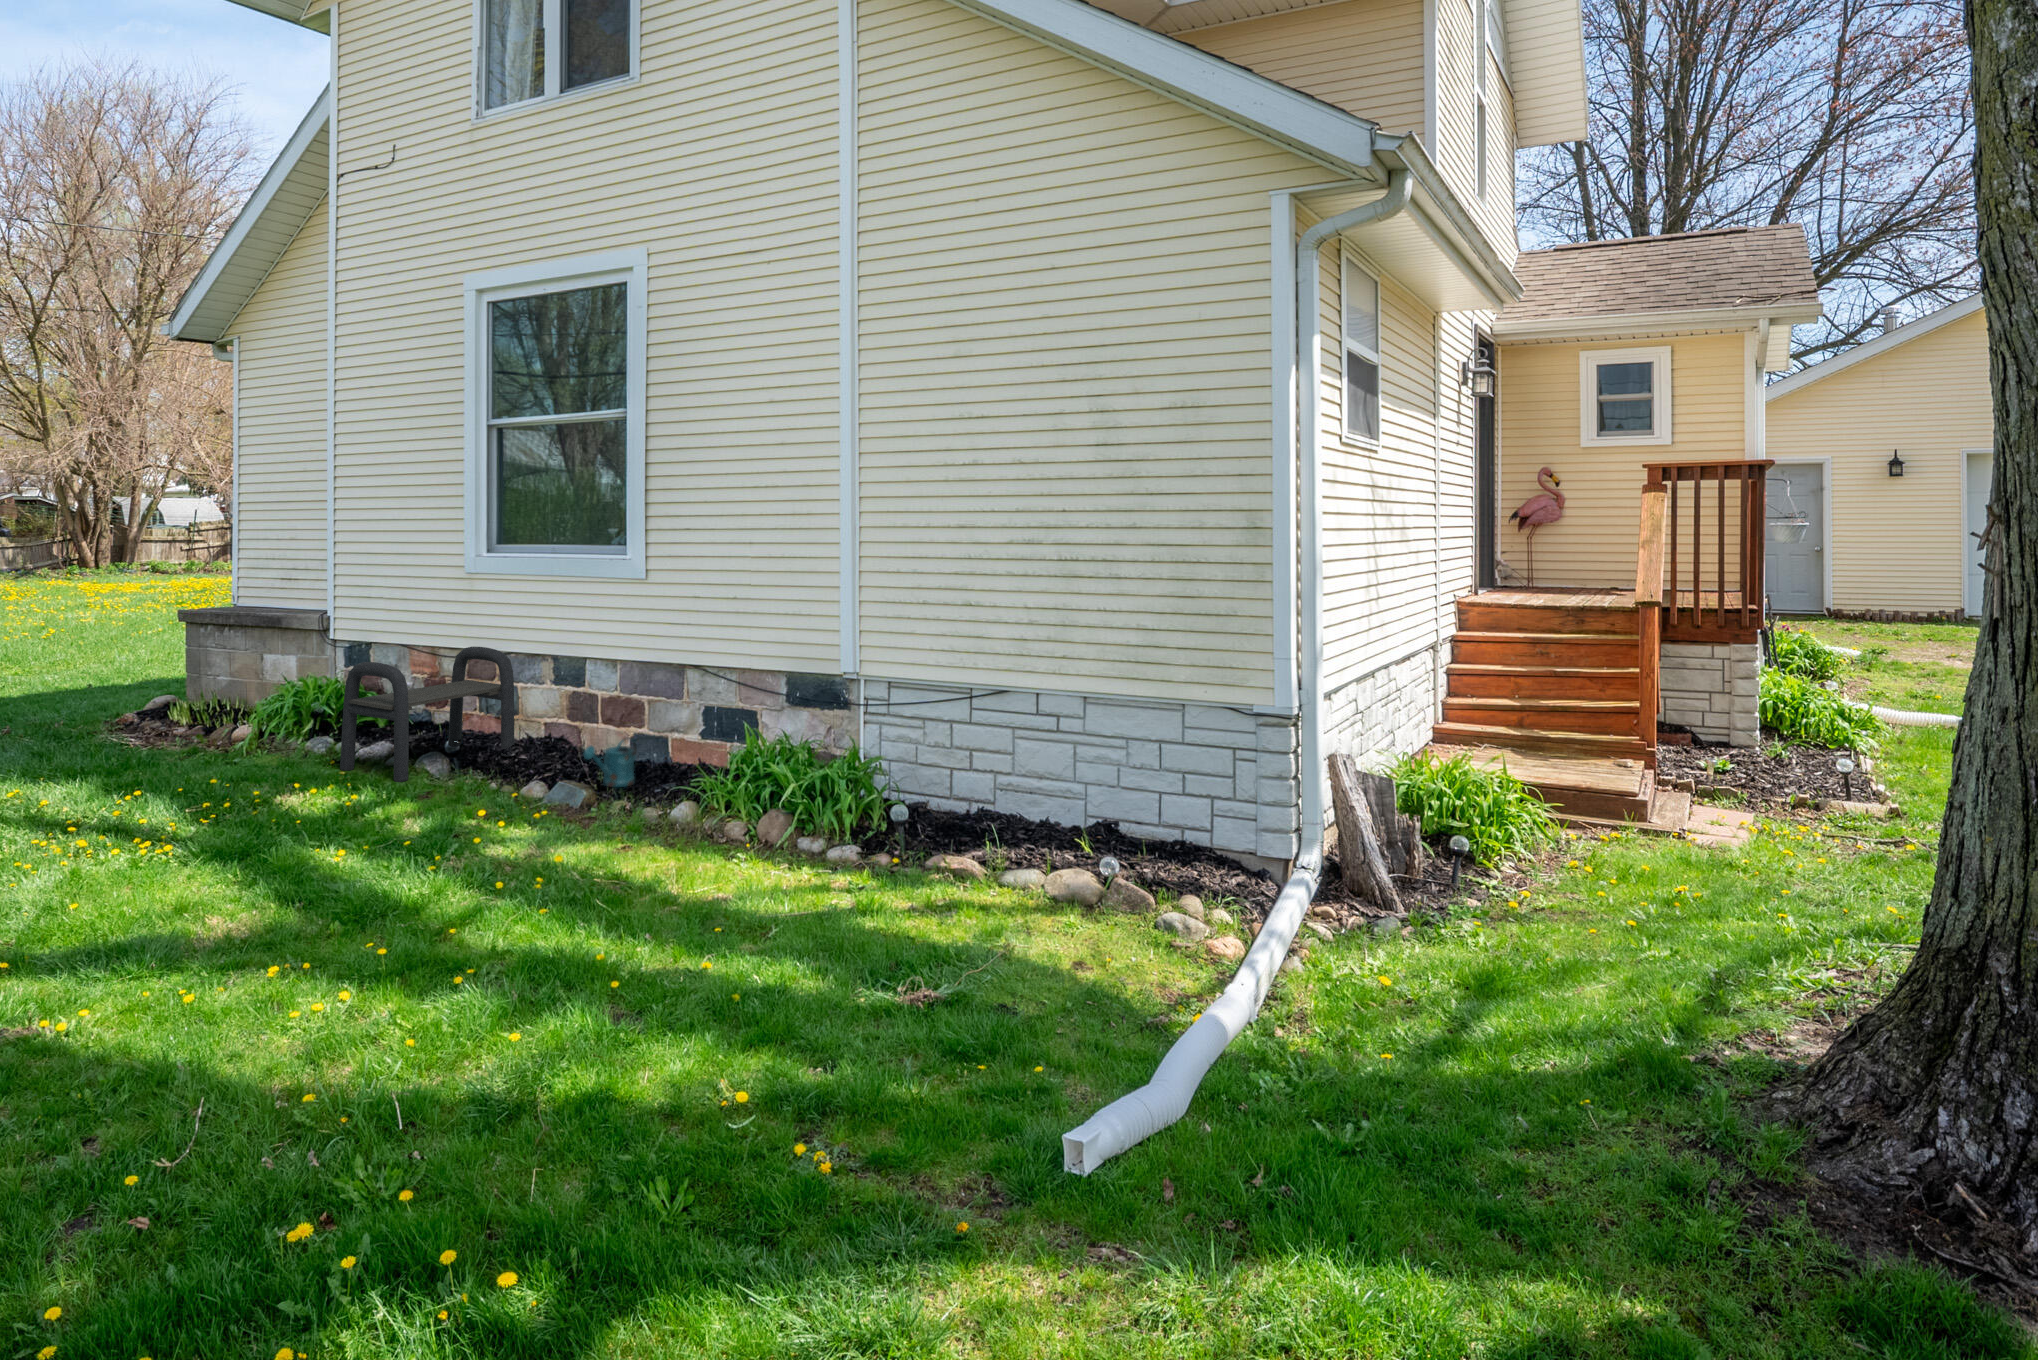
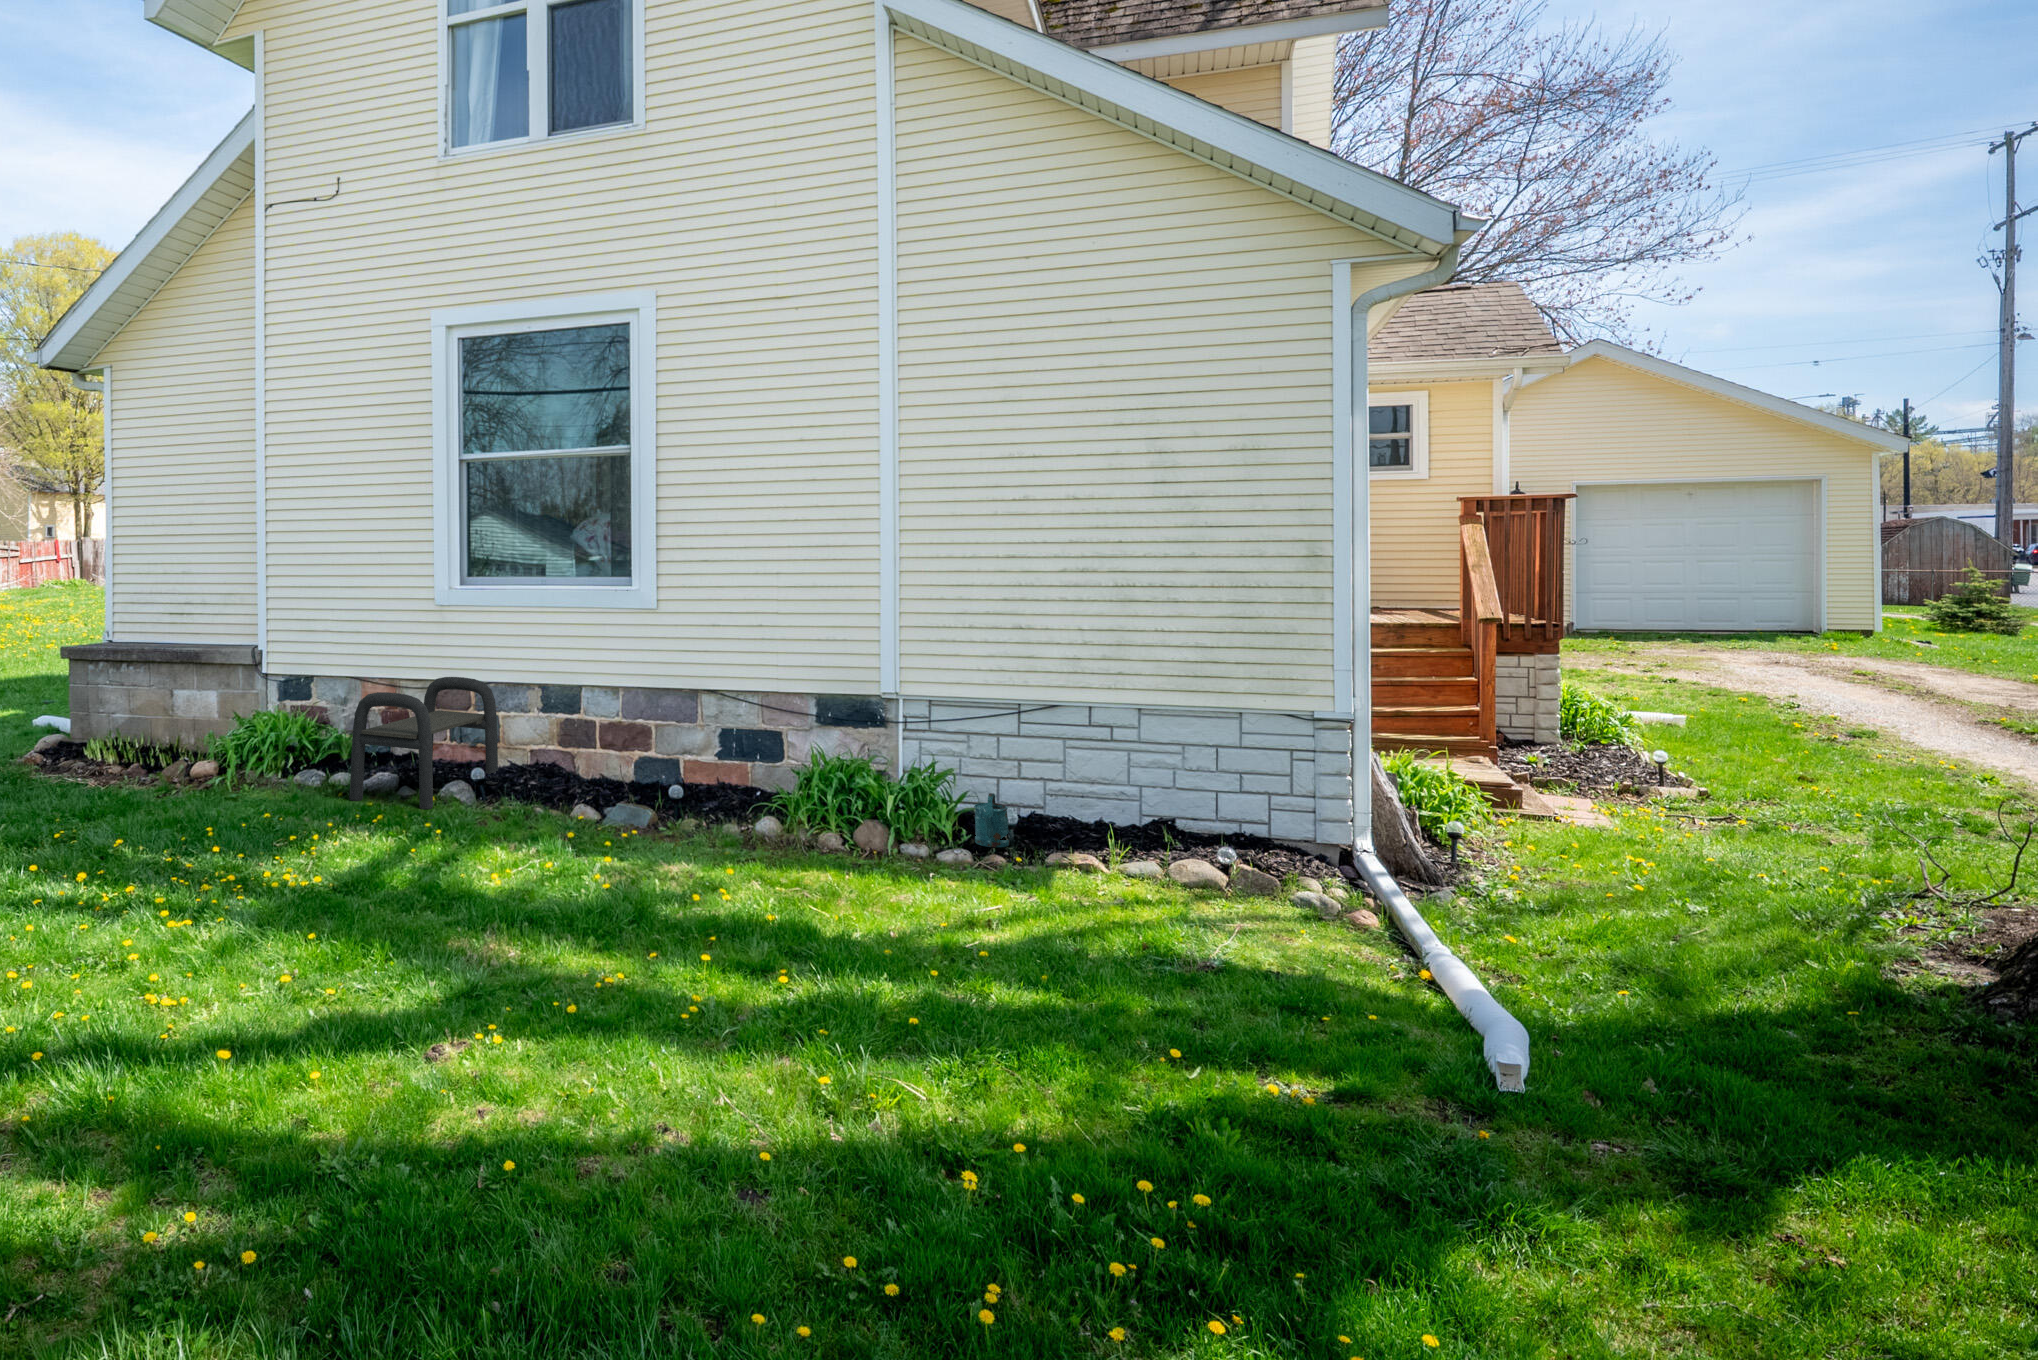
watering can: present [584,738,637,787] -> present [974,793,1009,847]

